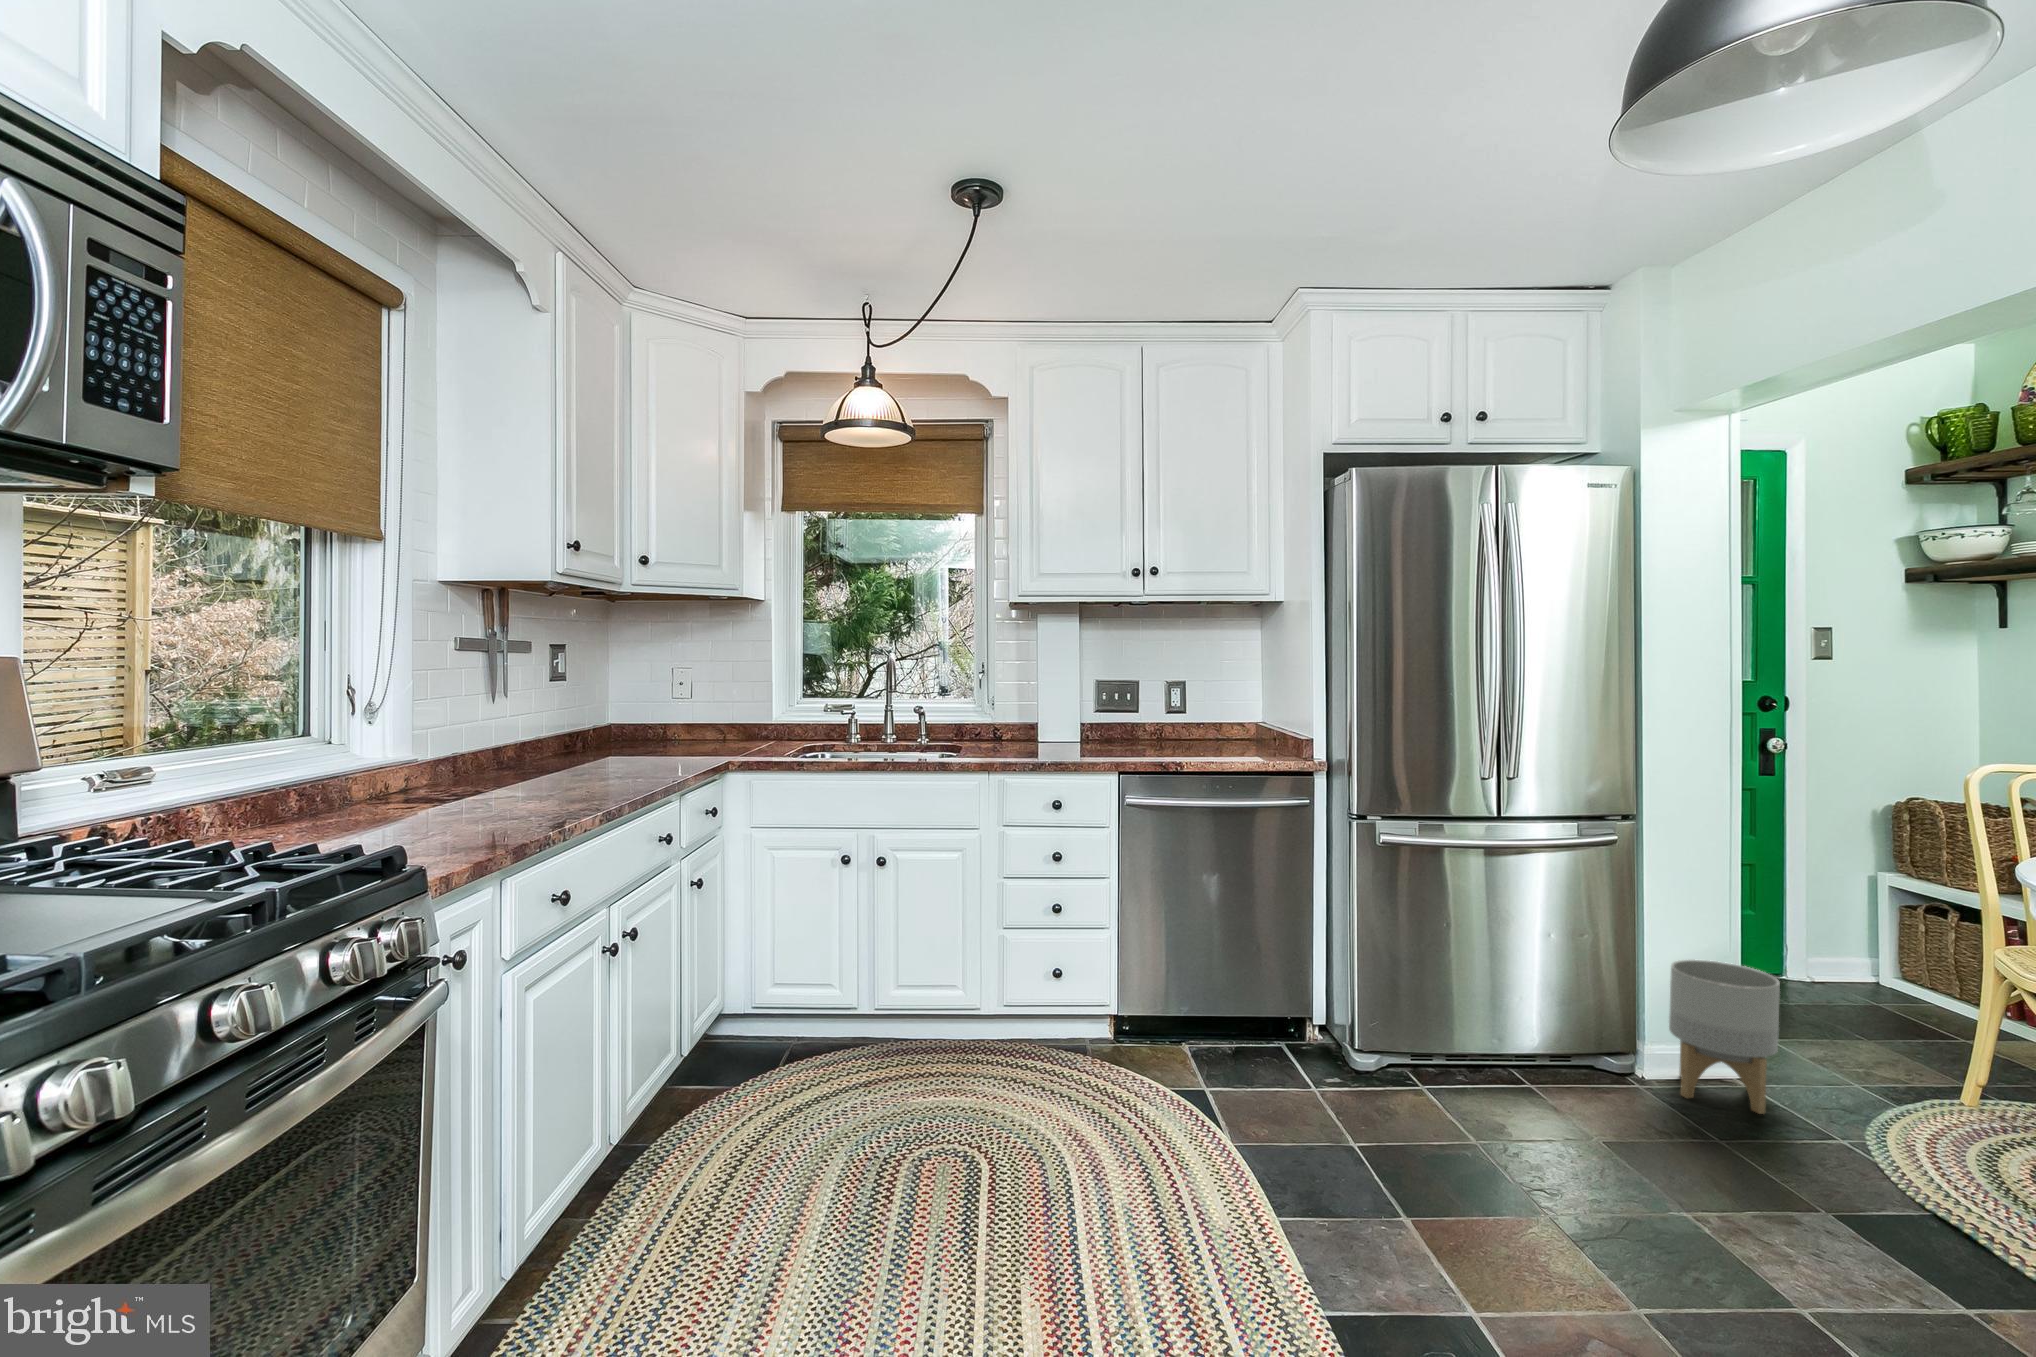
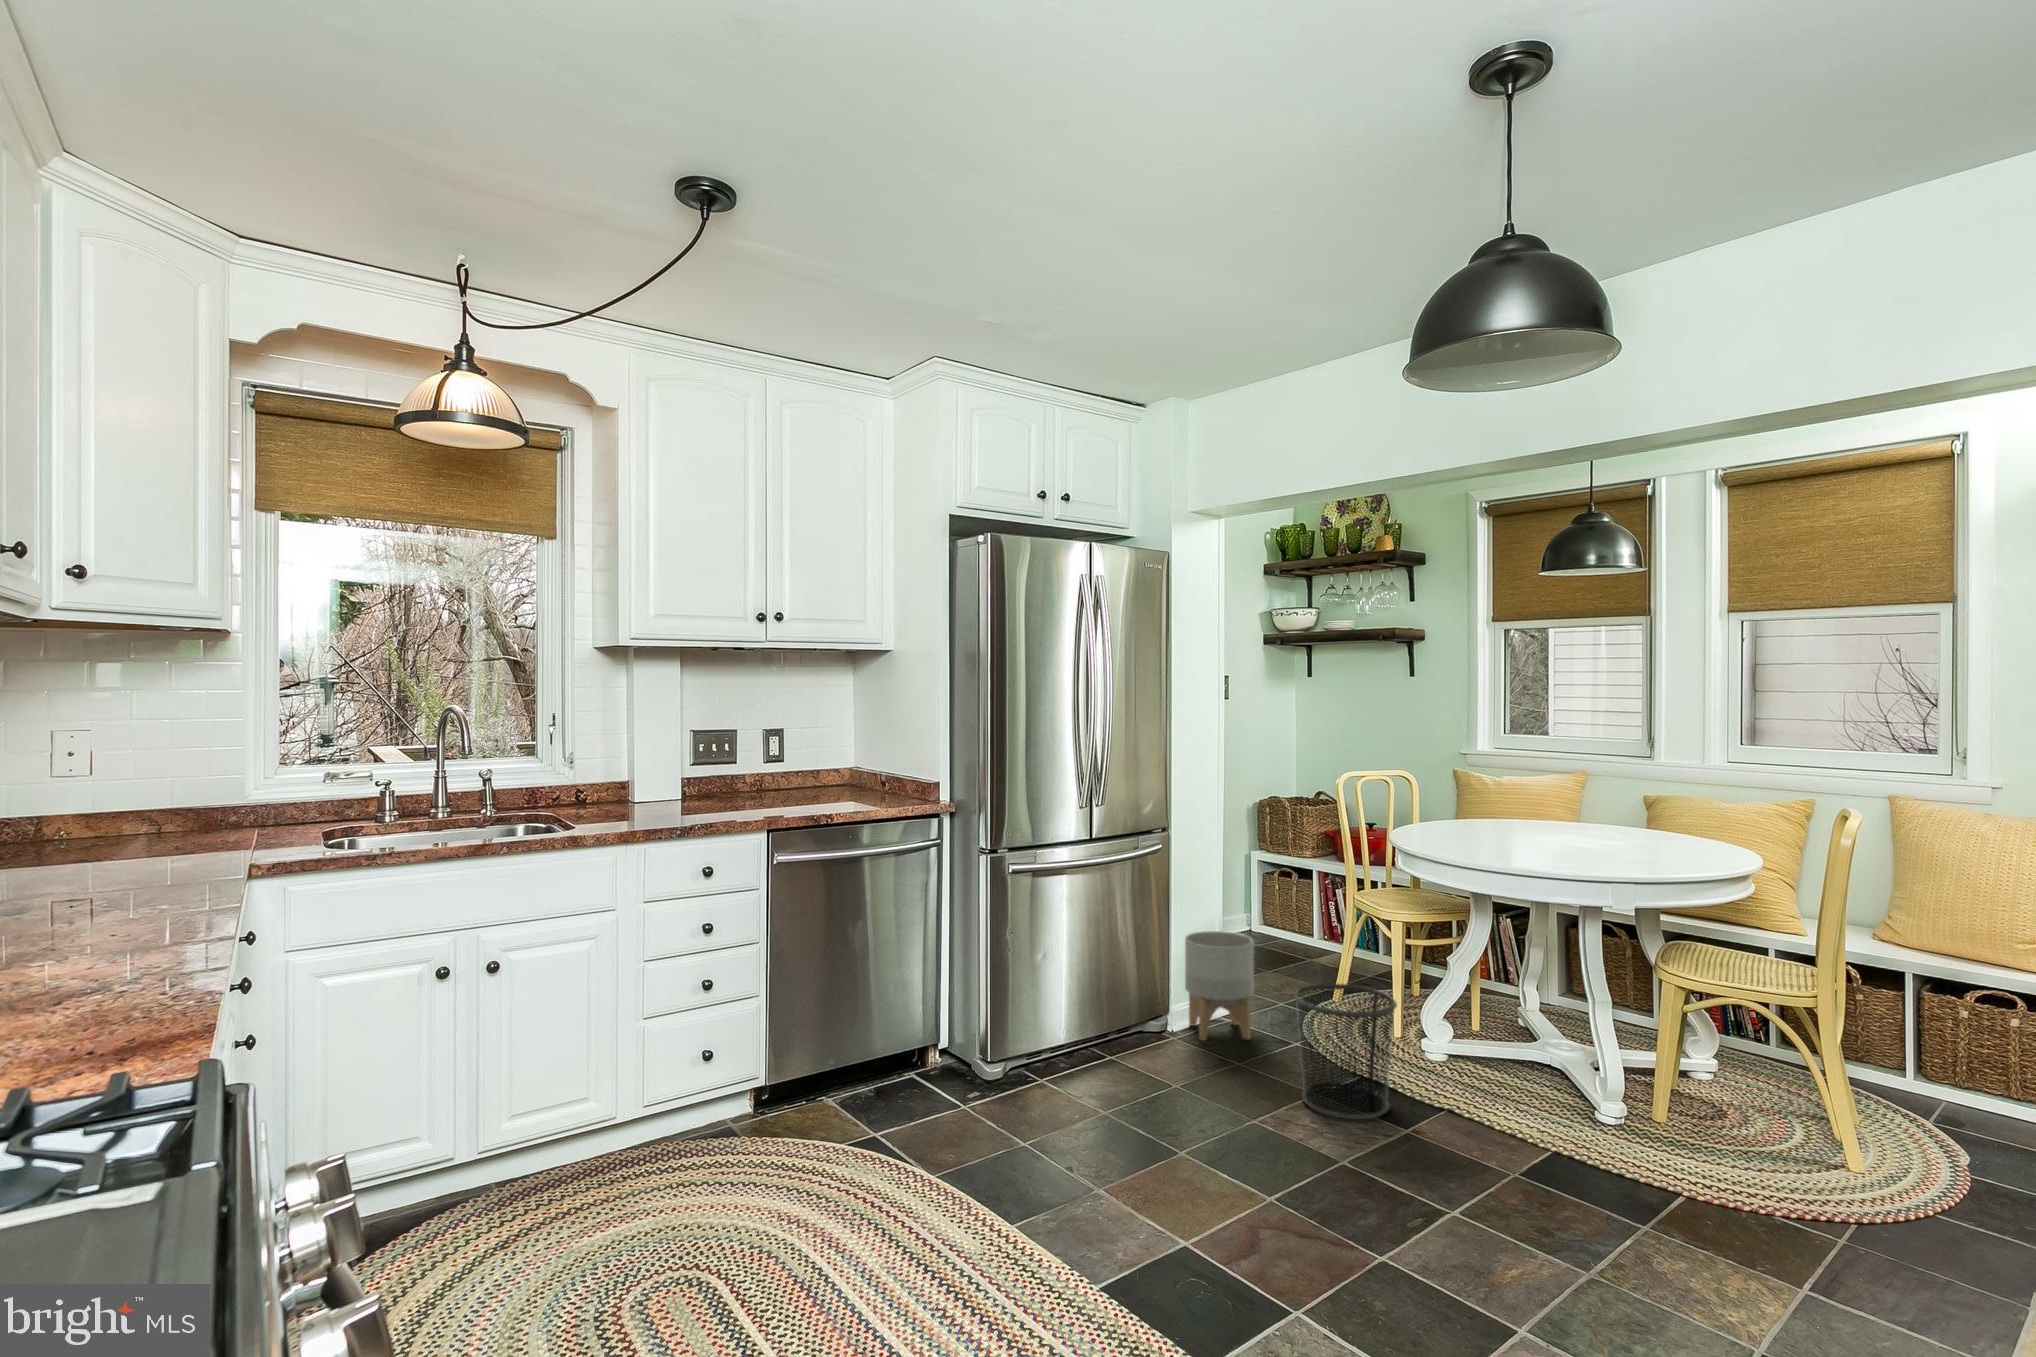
waste bin: none [1781,1056,1970,1269] -> present [1294,983,1397,1119]

